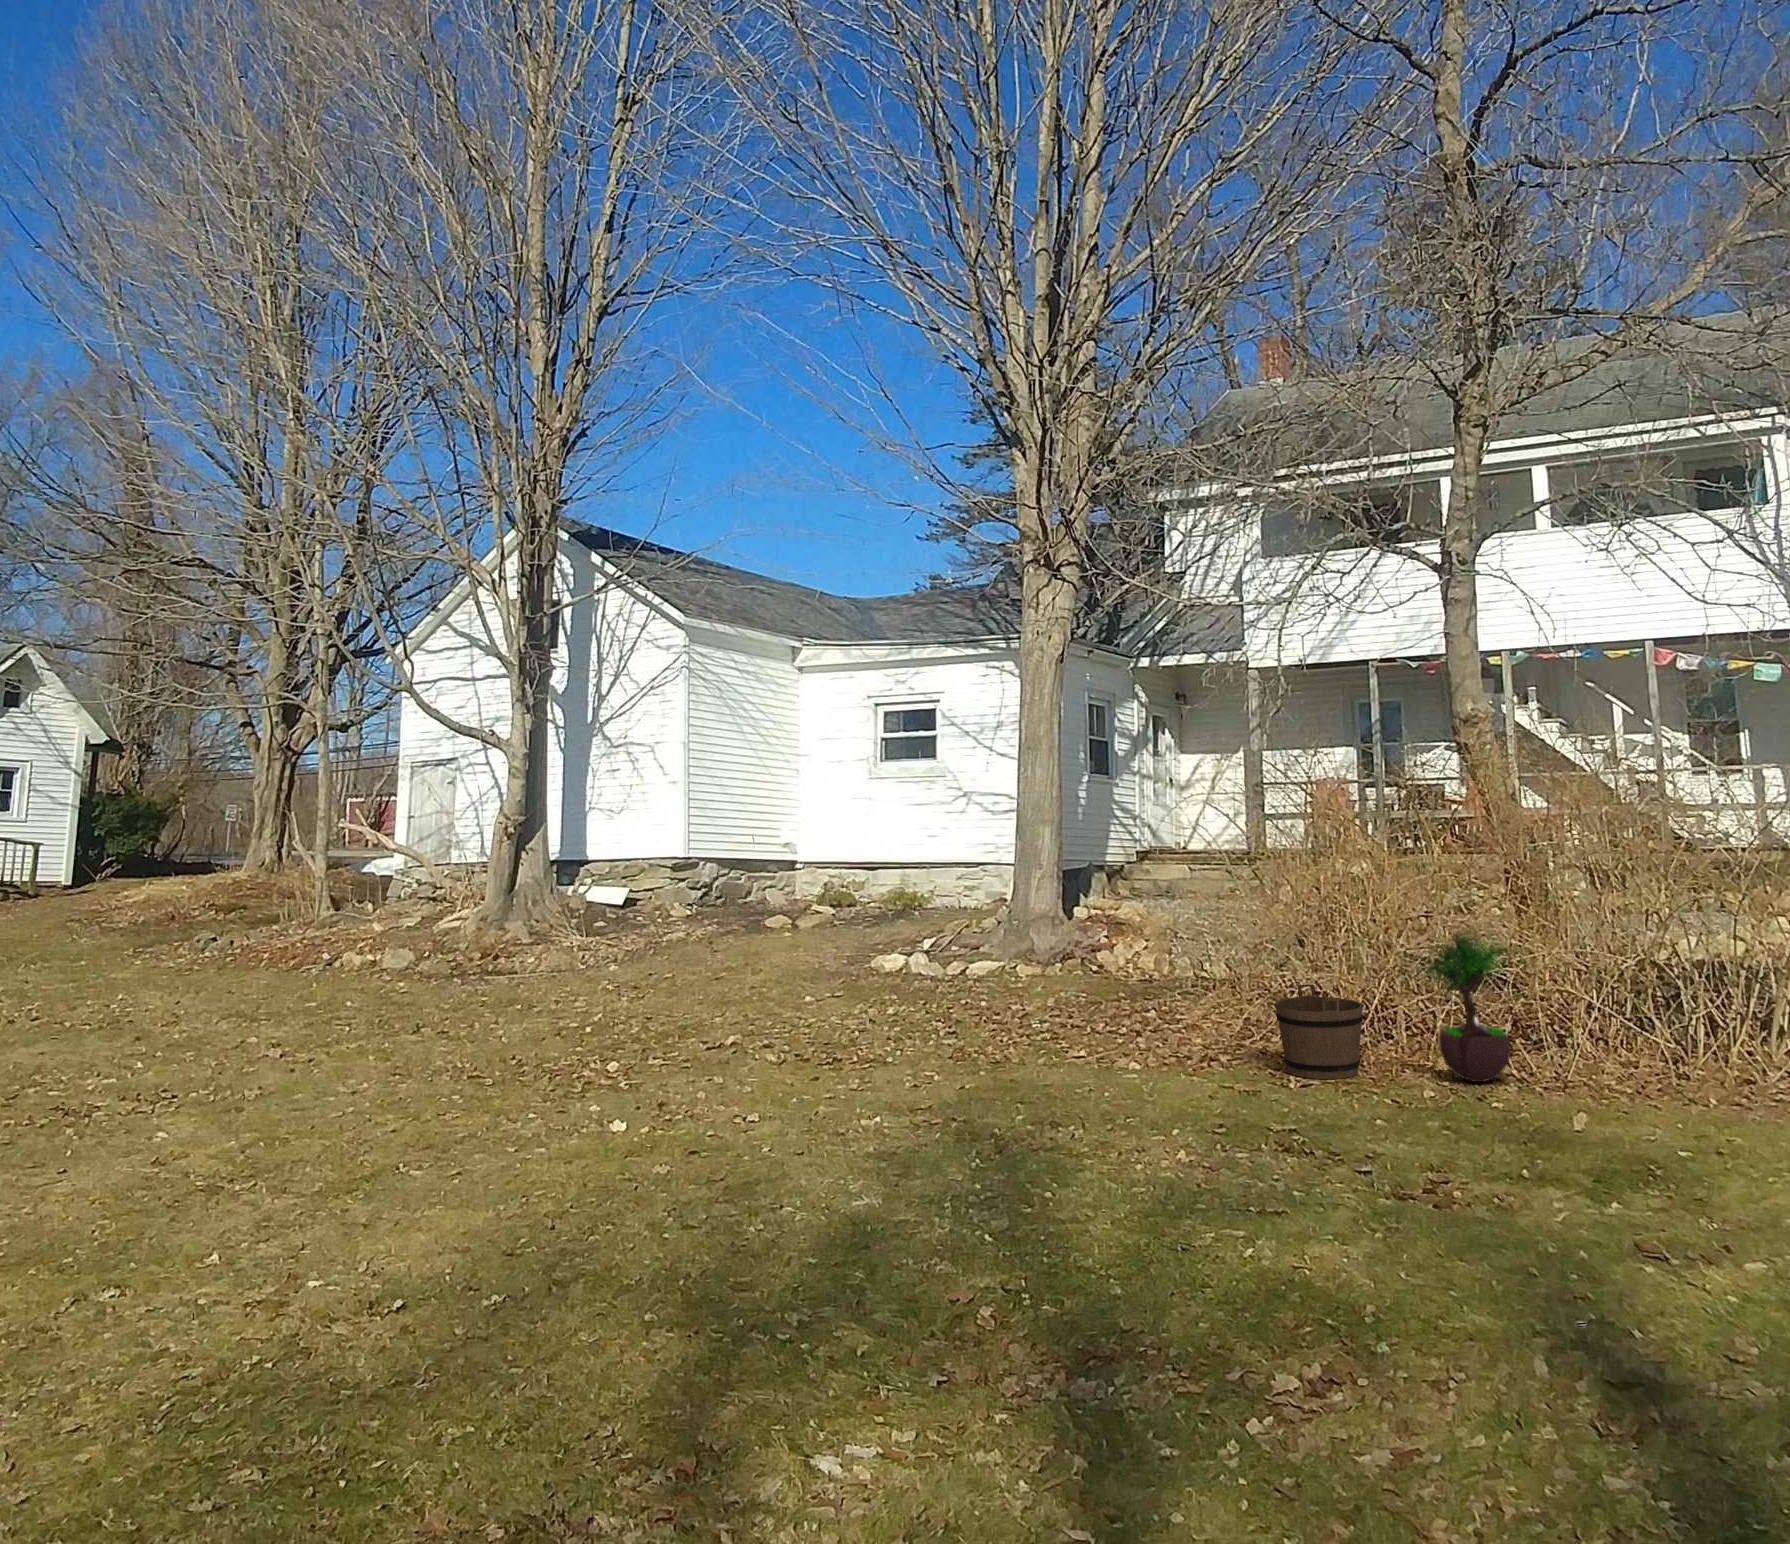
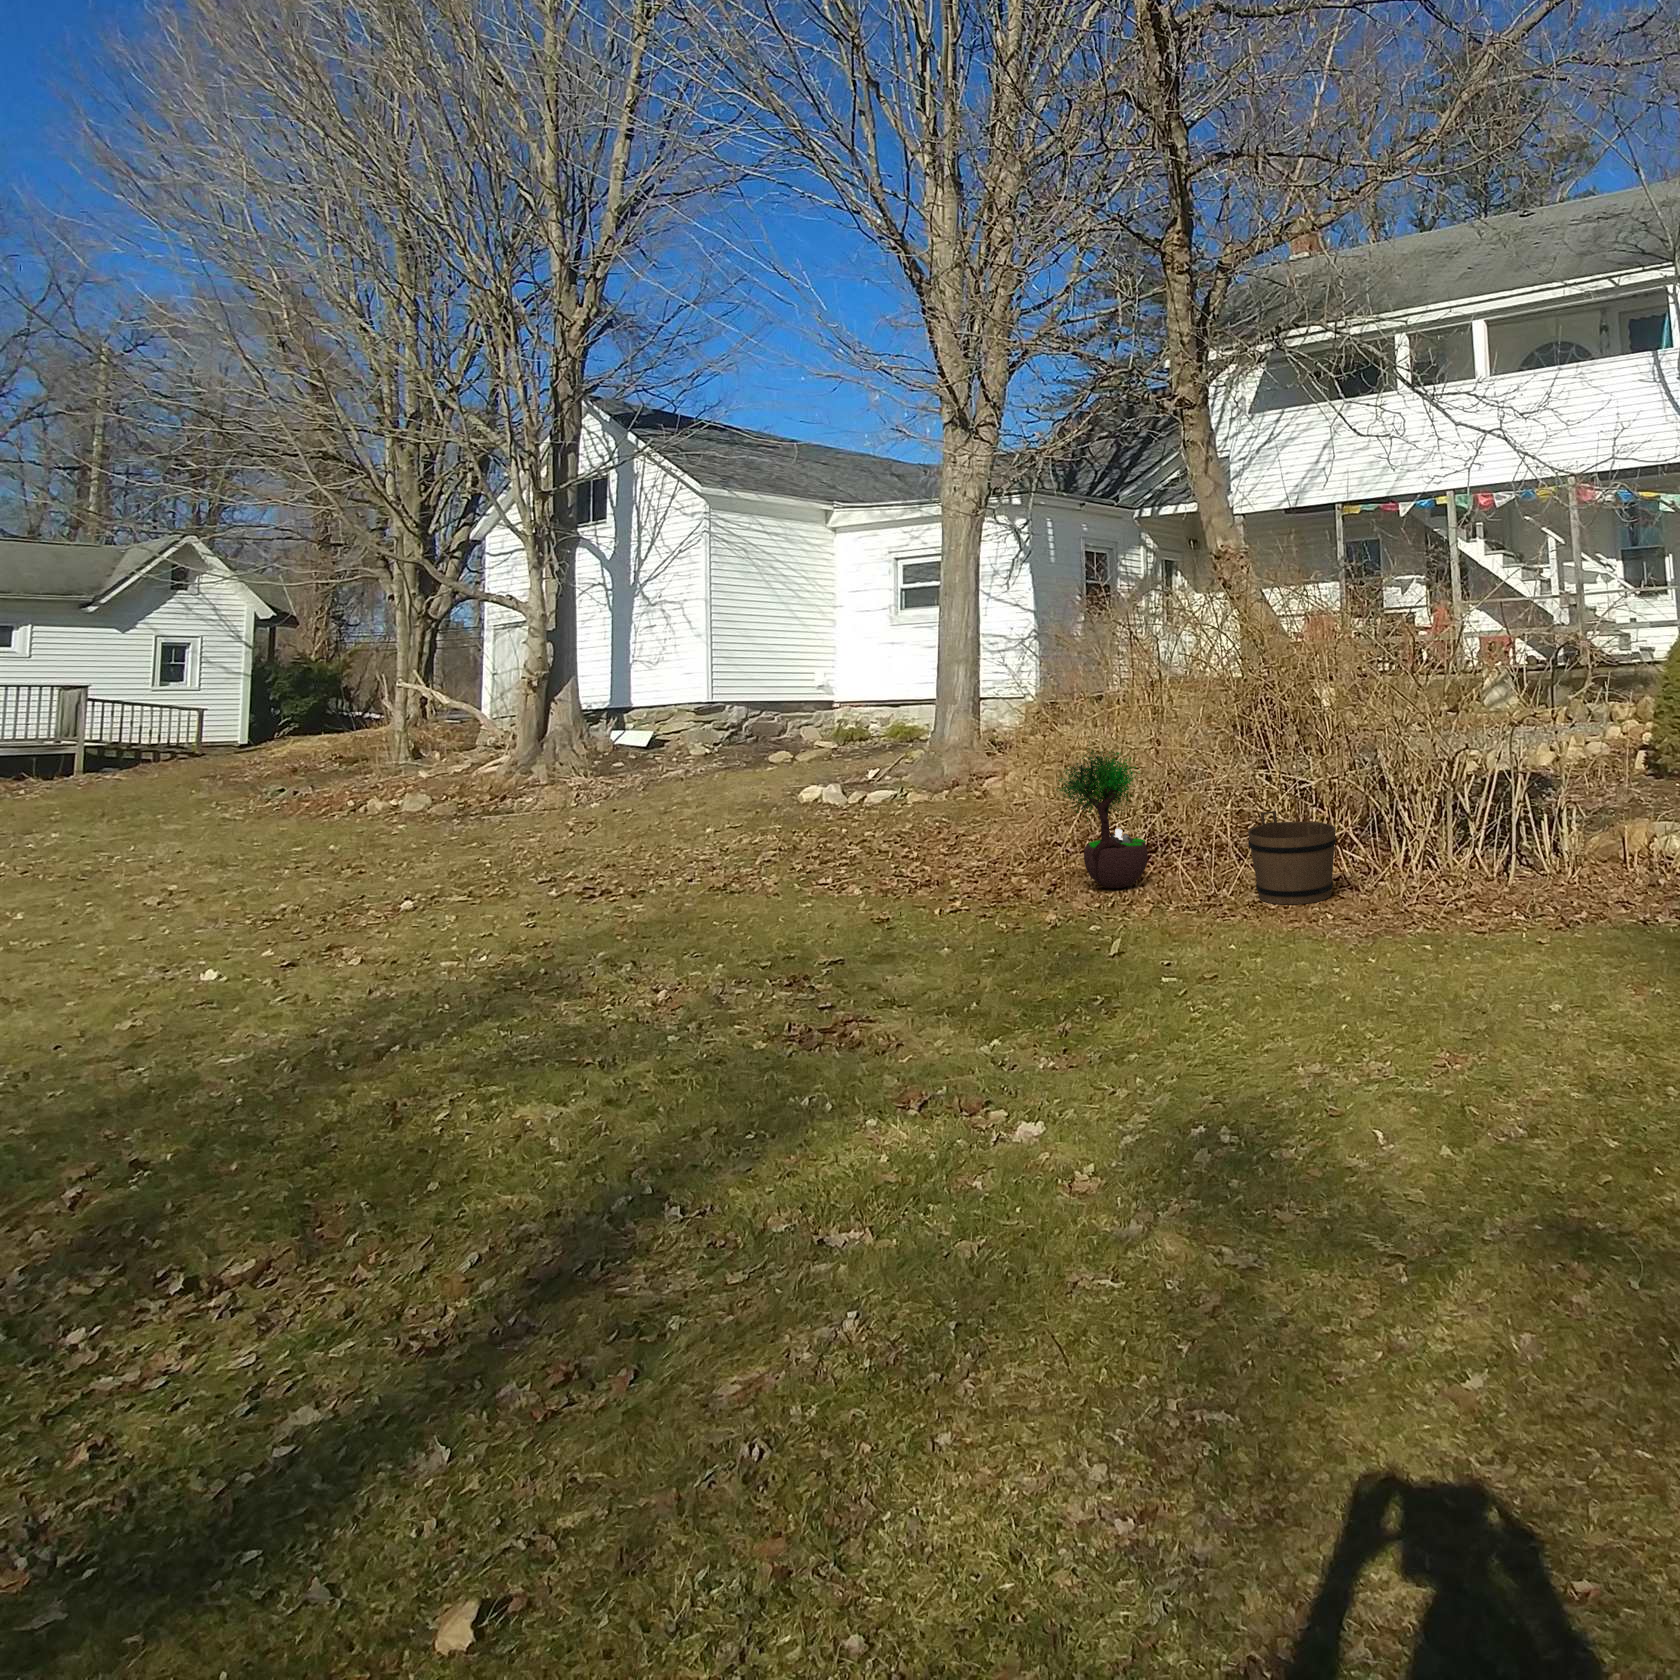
bucket: present [1276,985,1363,1079] -> present [1248,811,1336,904]

